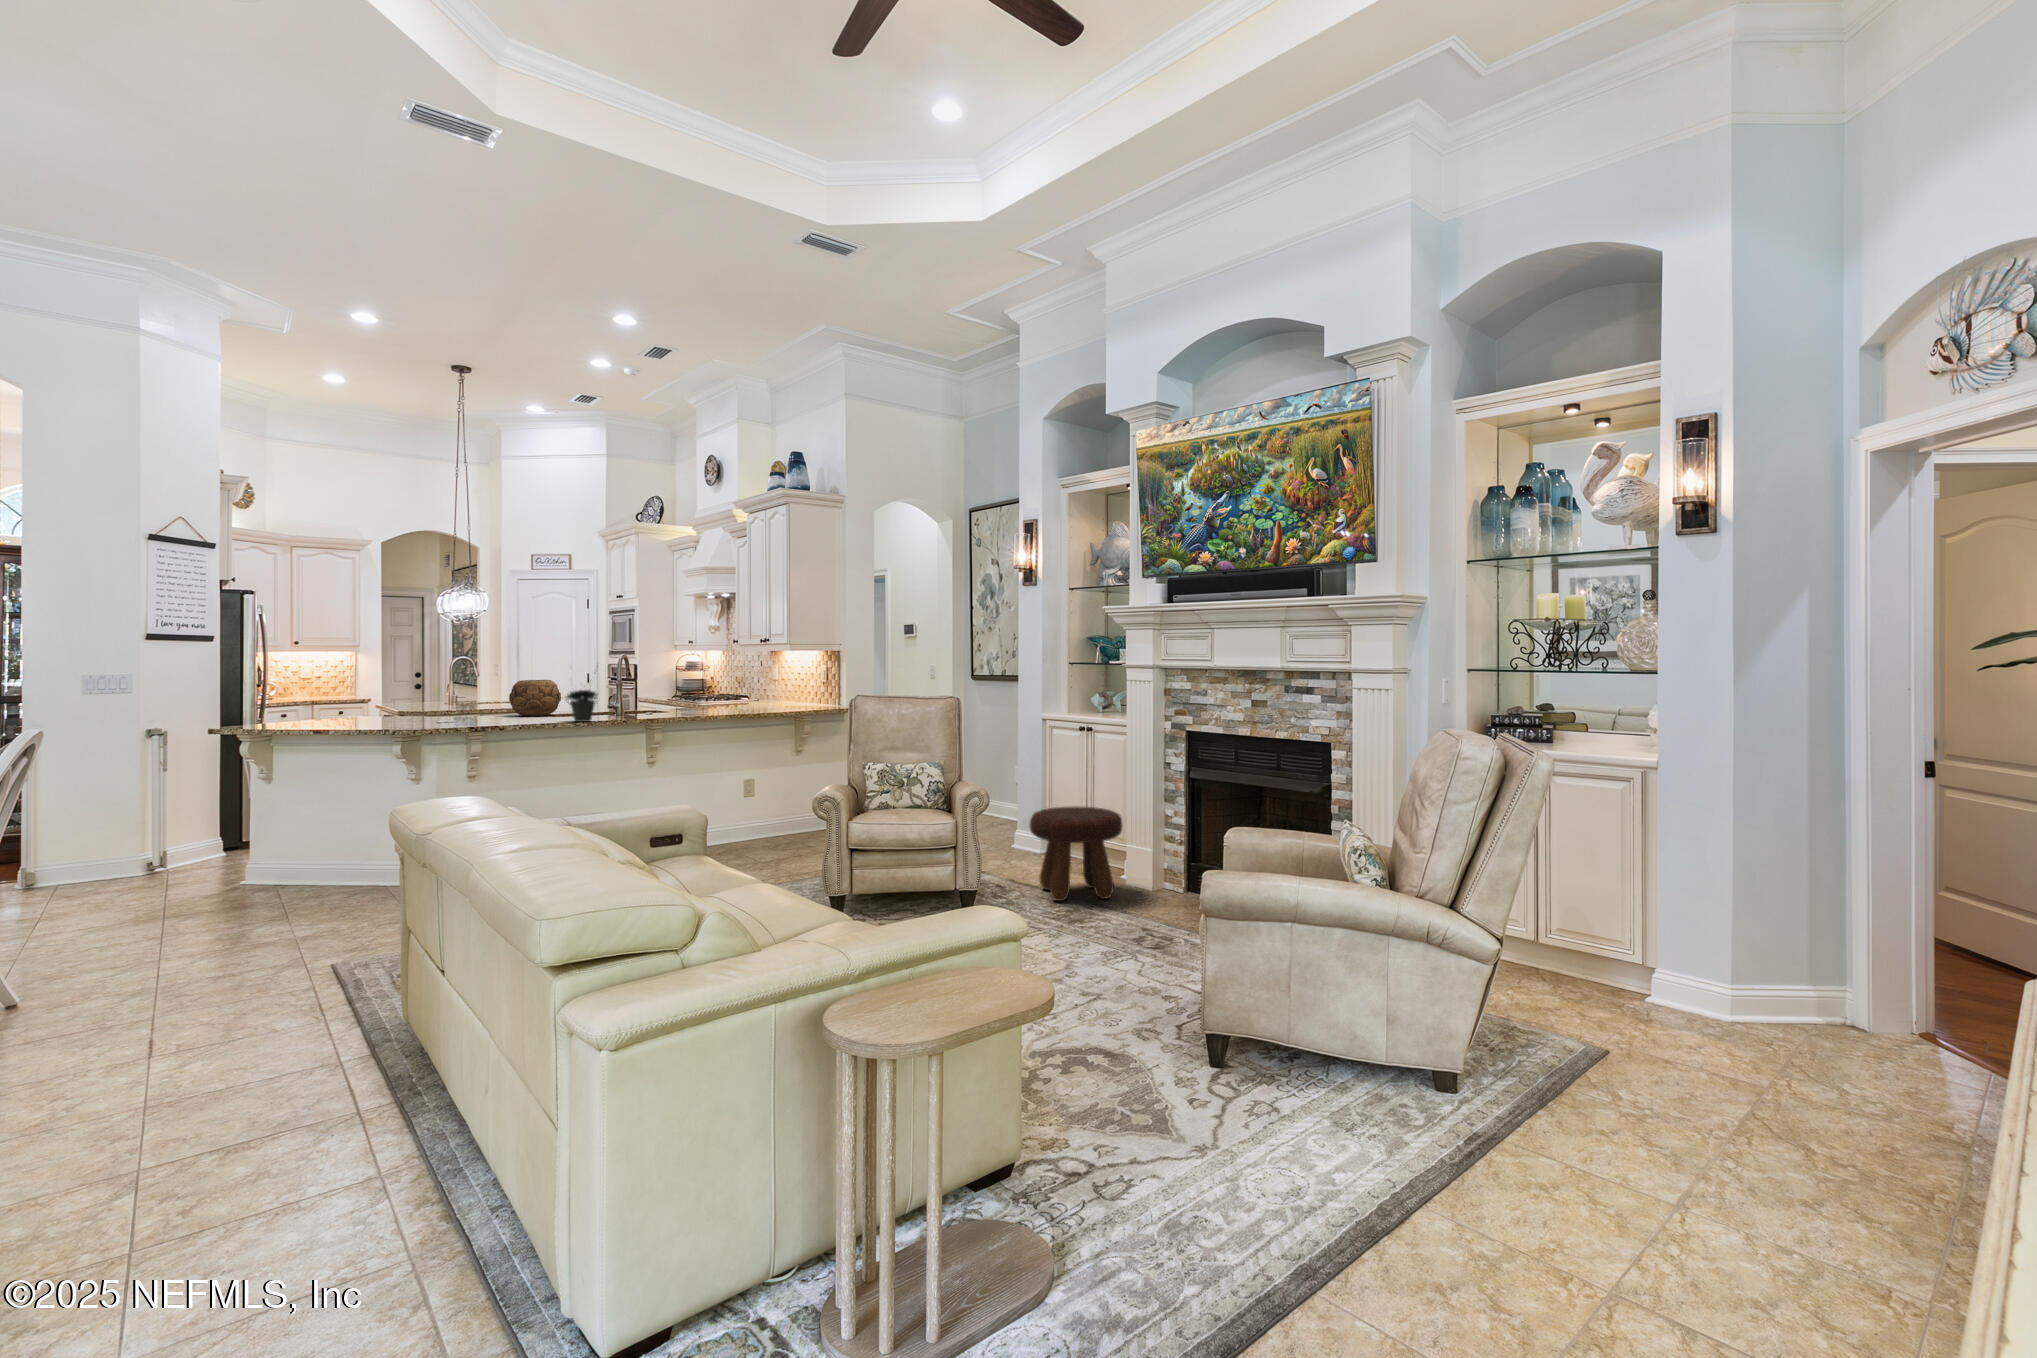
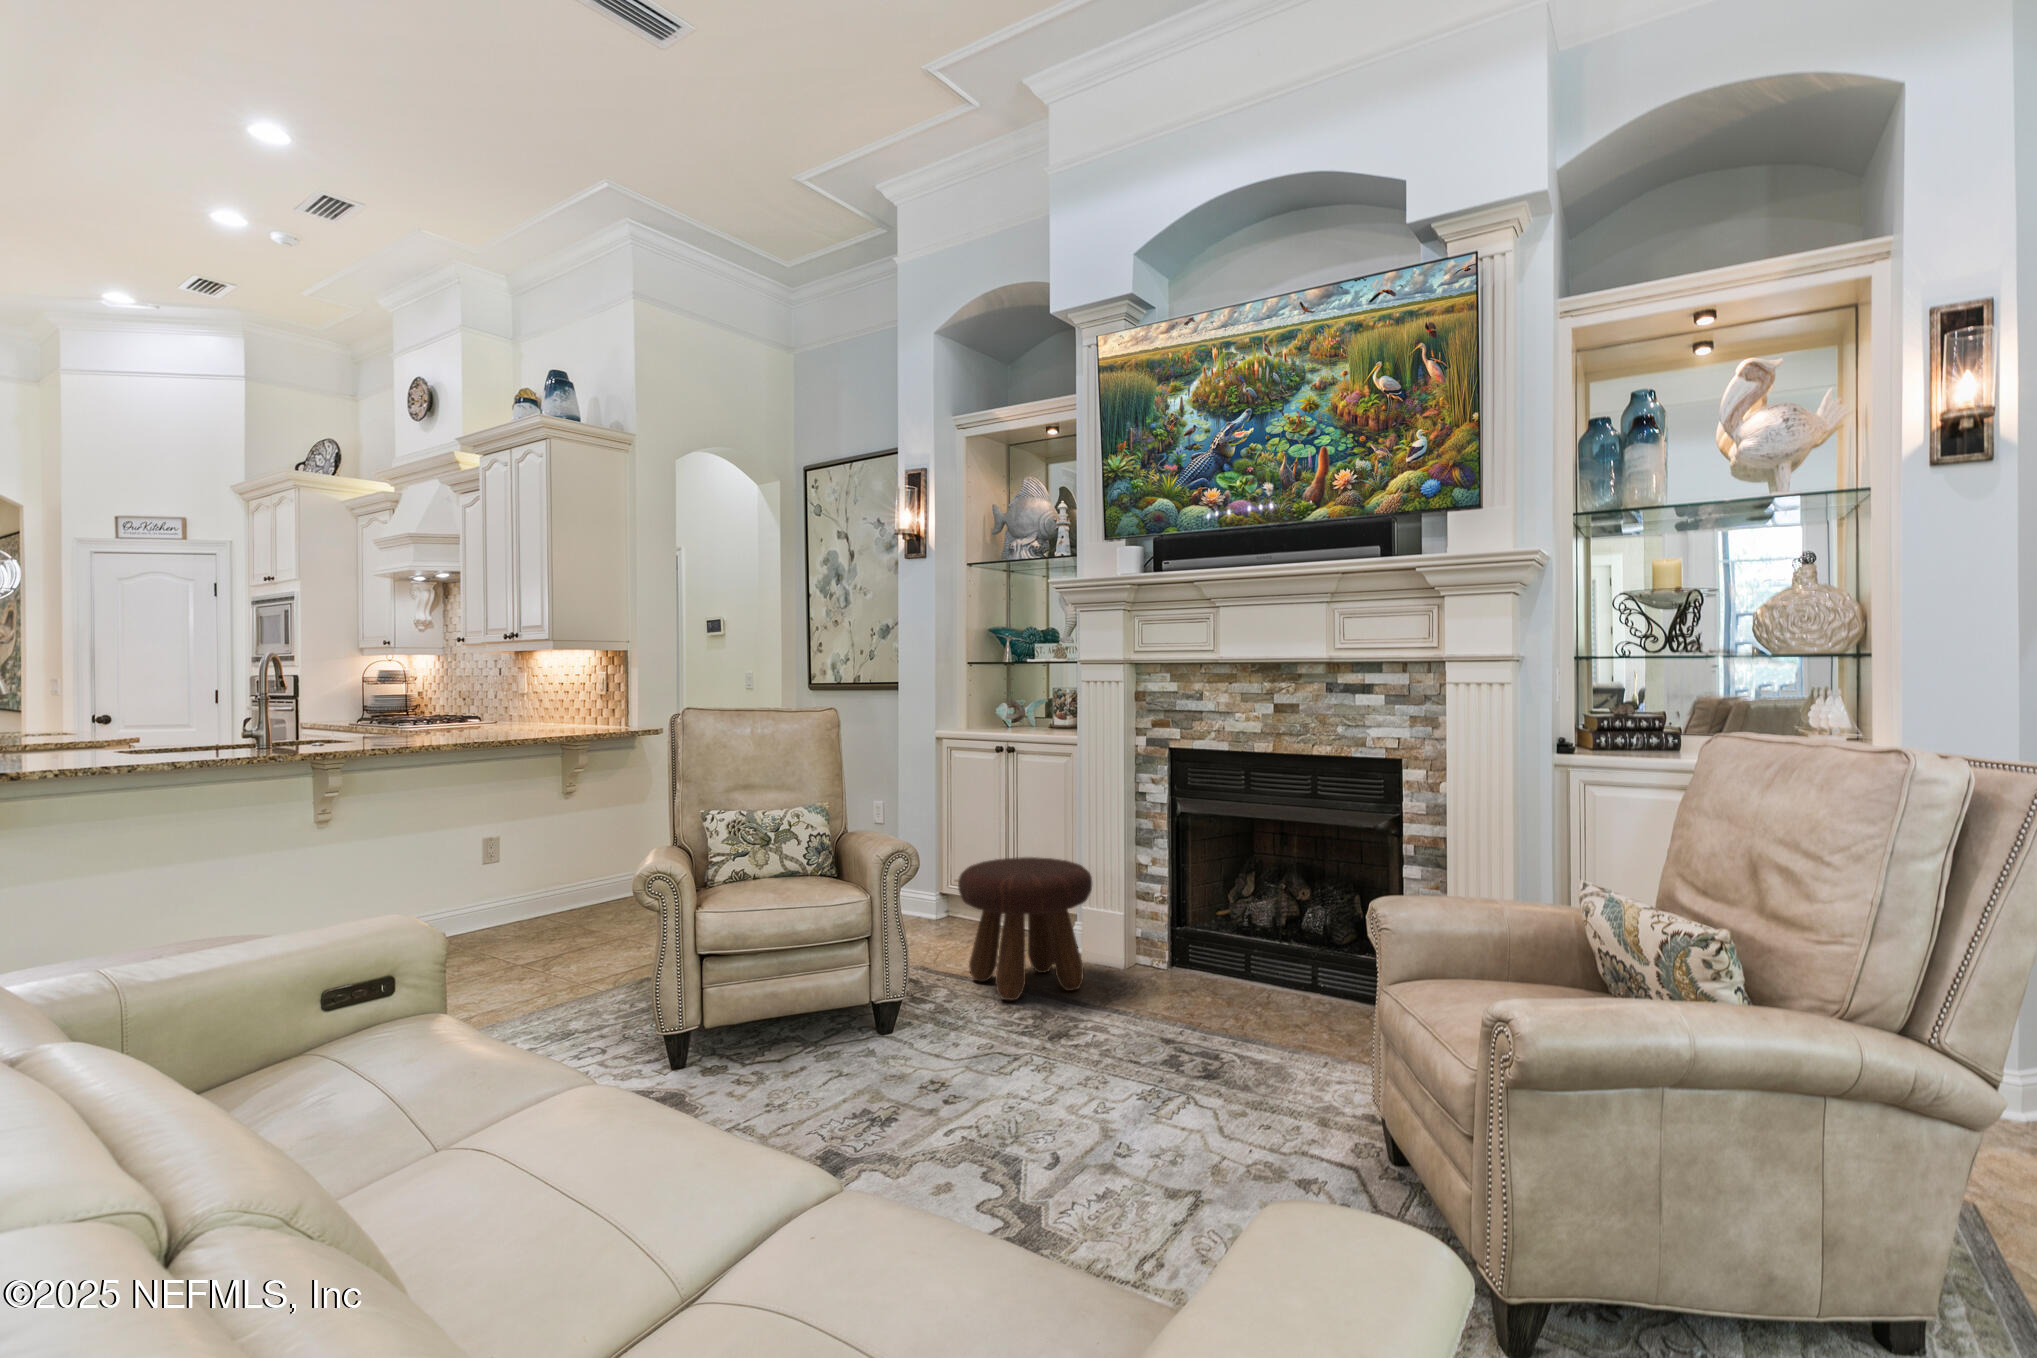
potted plant: present [567,670,597,722] -> none [158,662,227,759]
decorative bowl: present [509,680,561,716] -> none [55,694,157,753]

